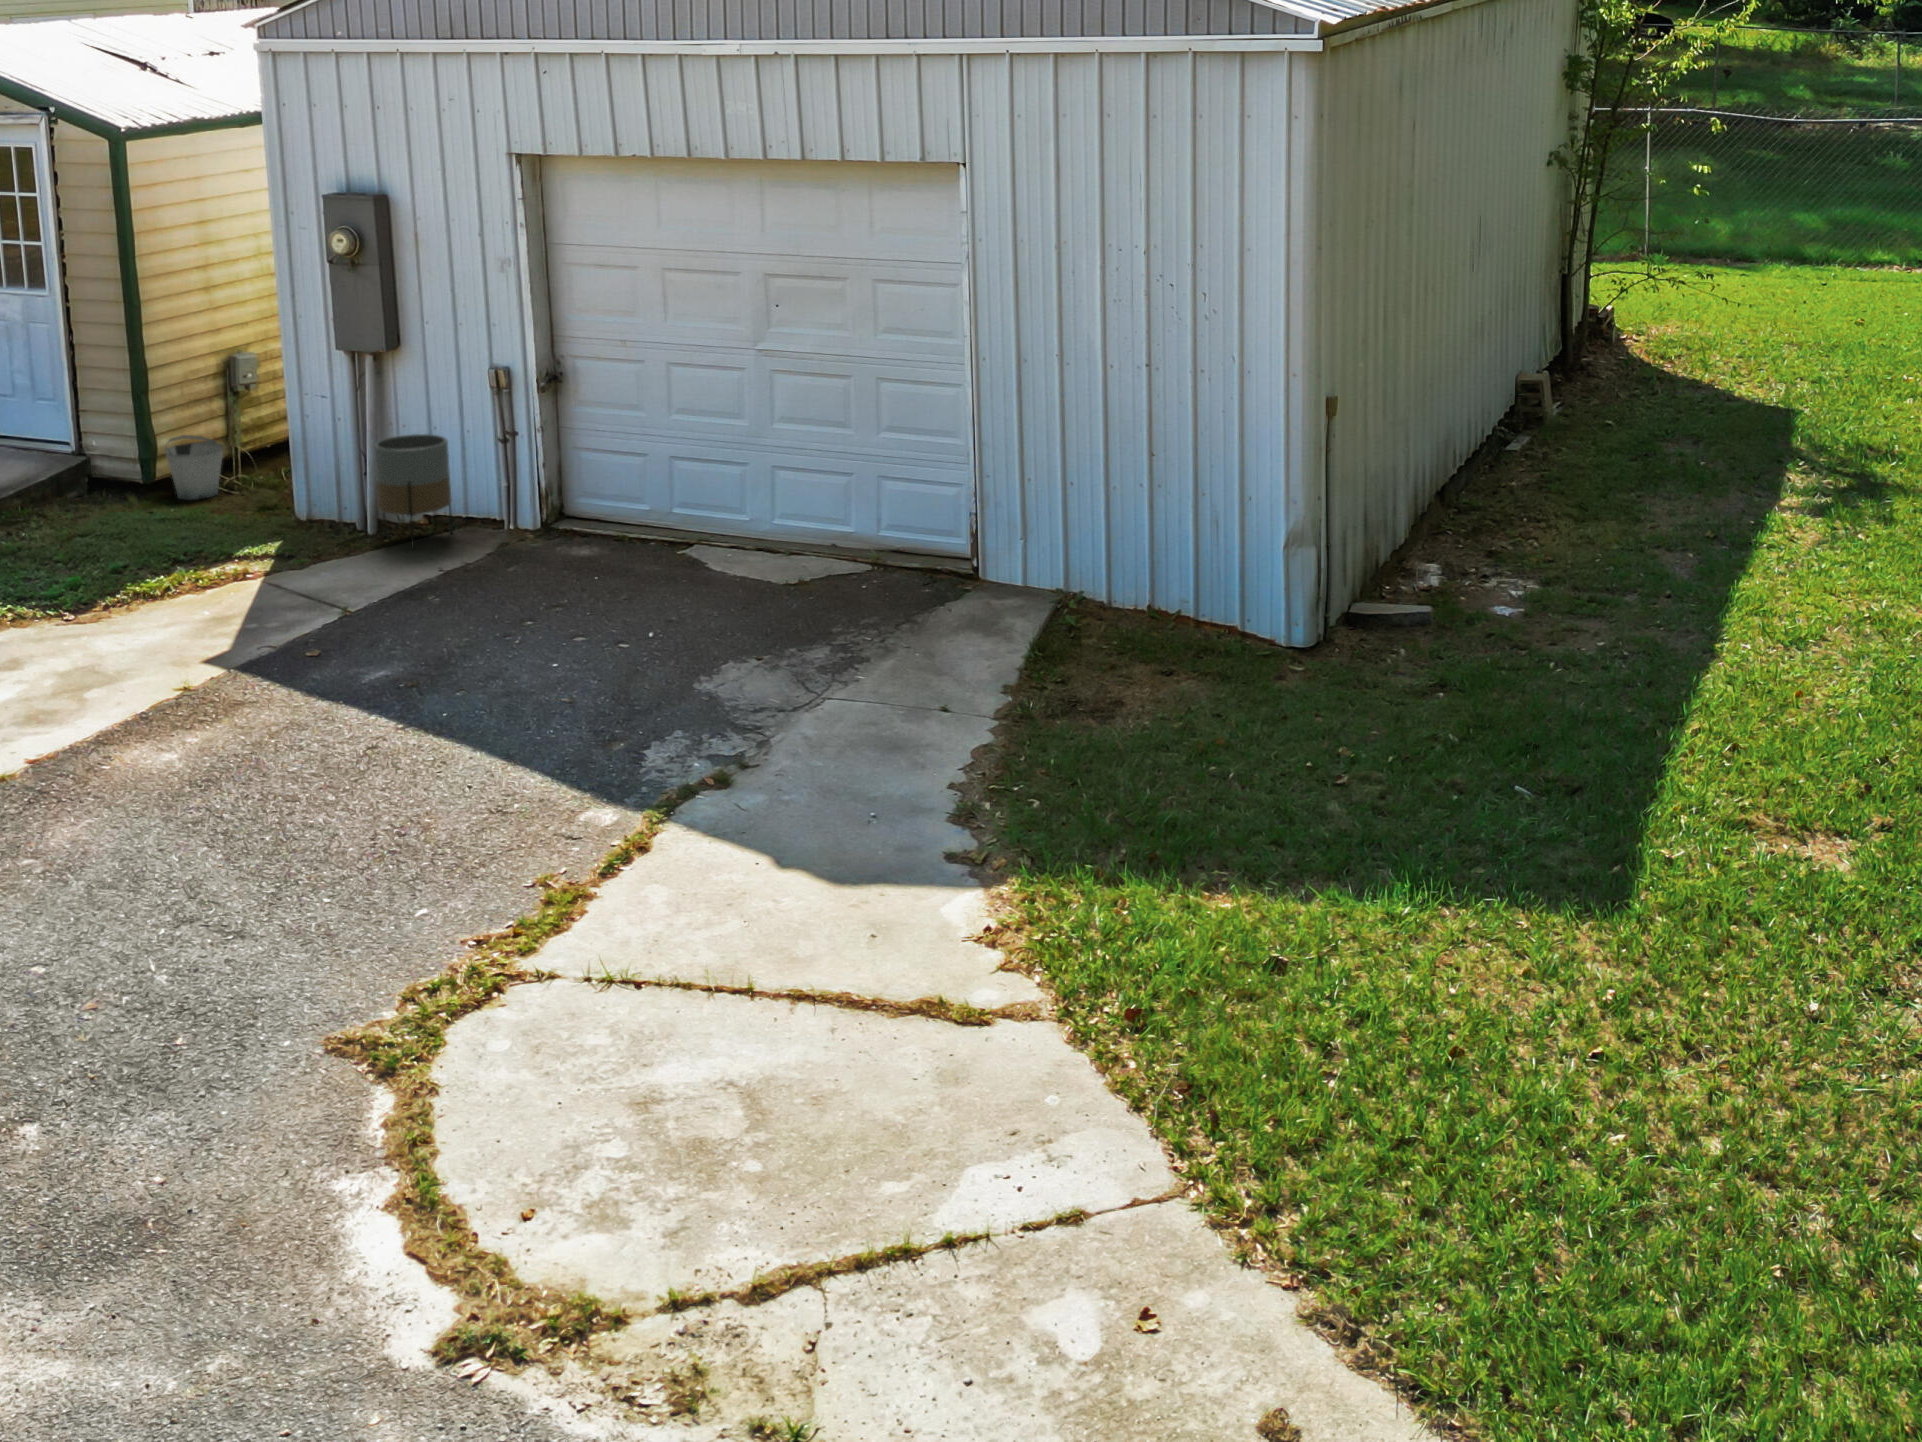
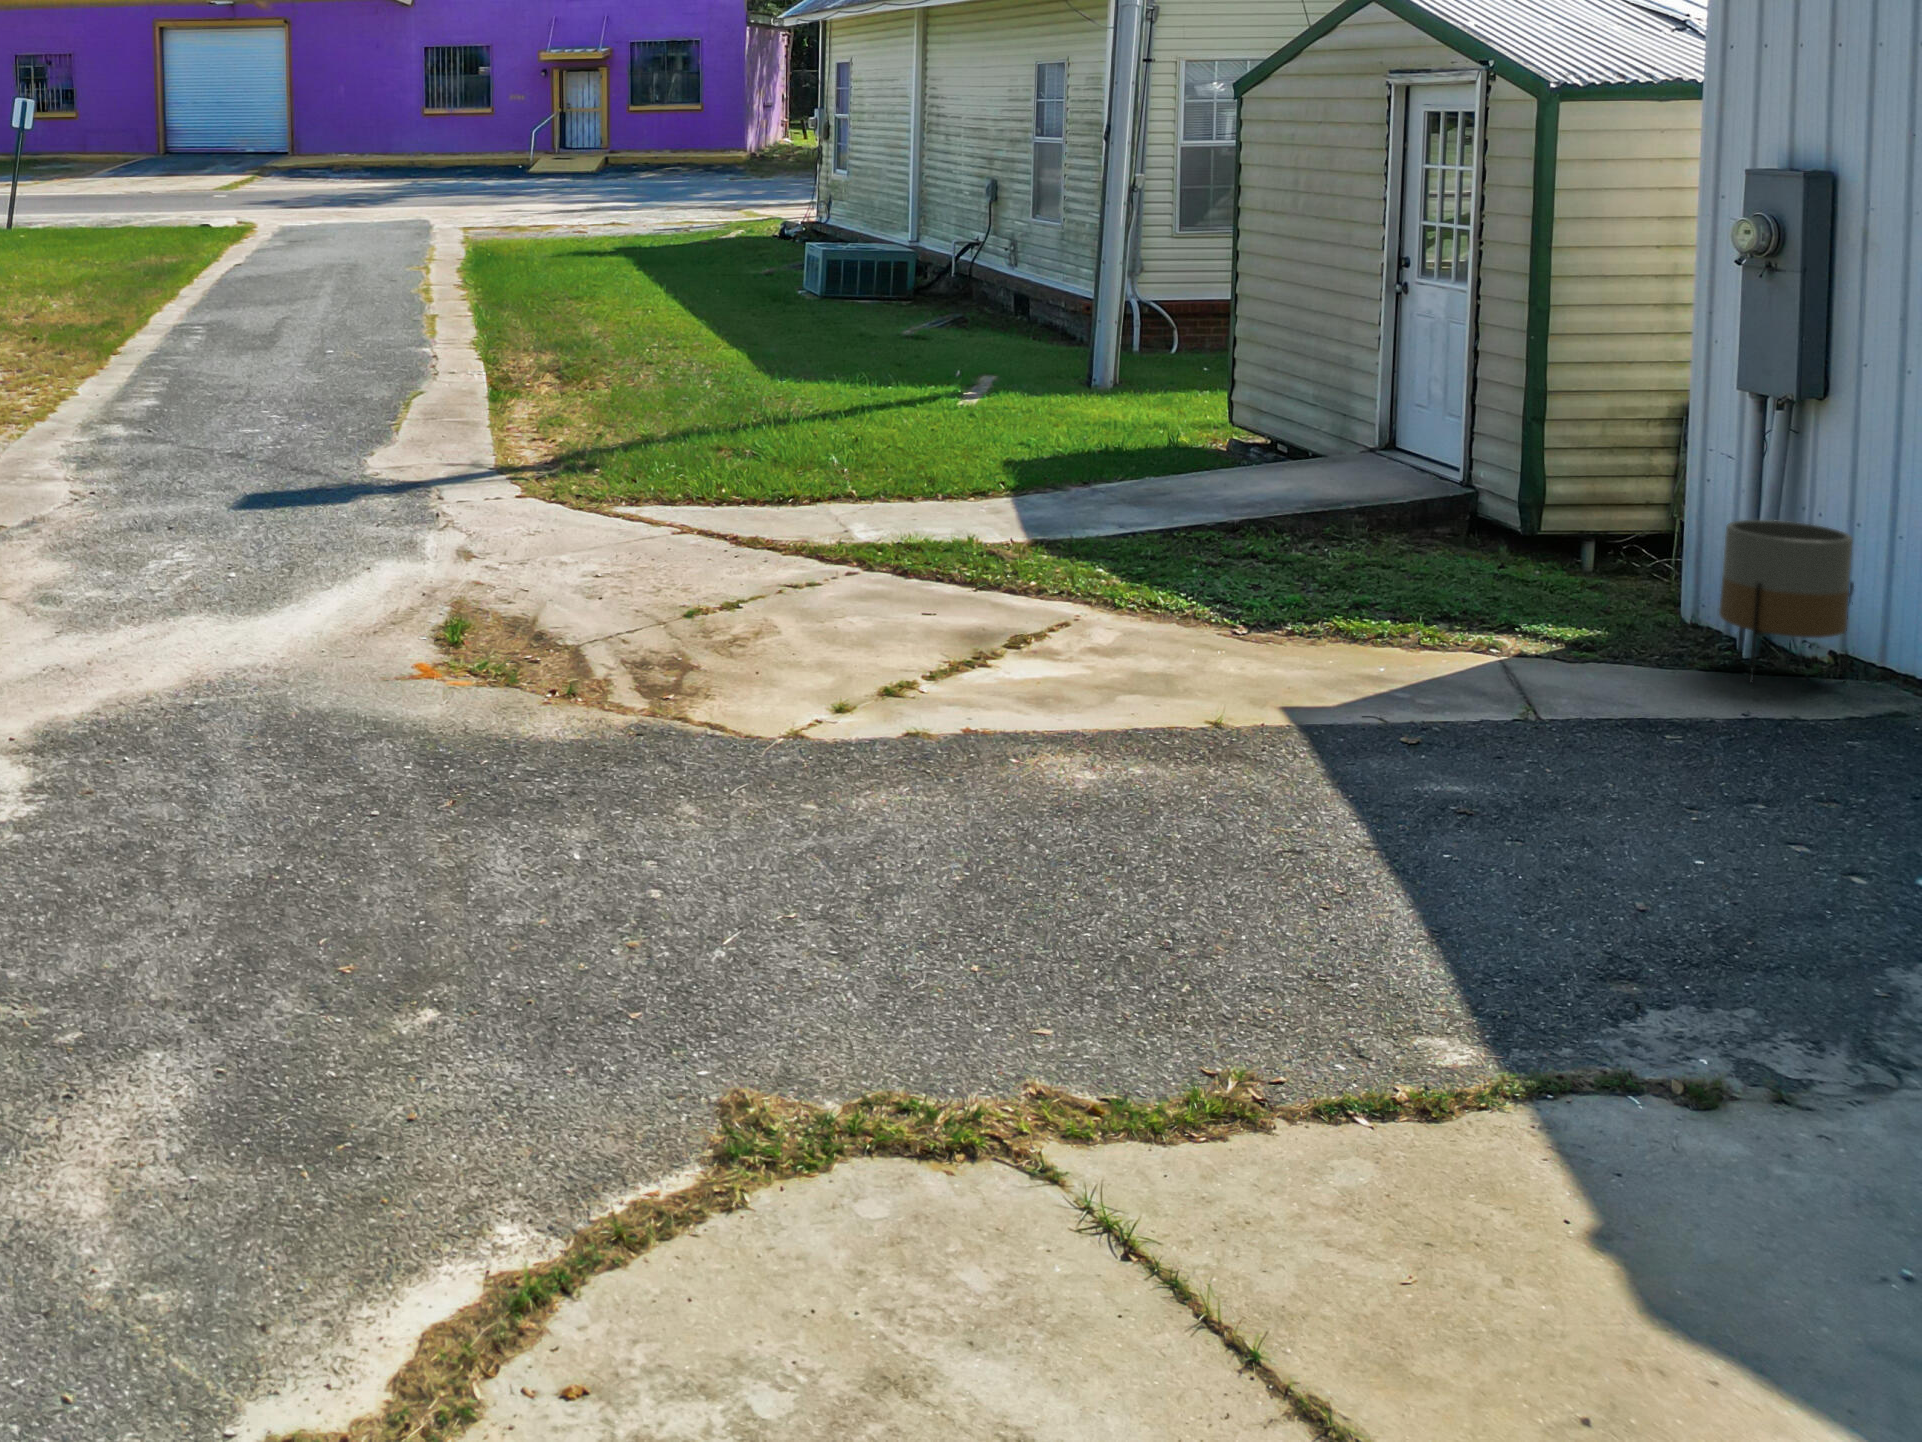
bucket: present [164,435,224,500] -> none [1538,483,1624,568]

